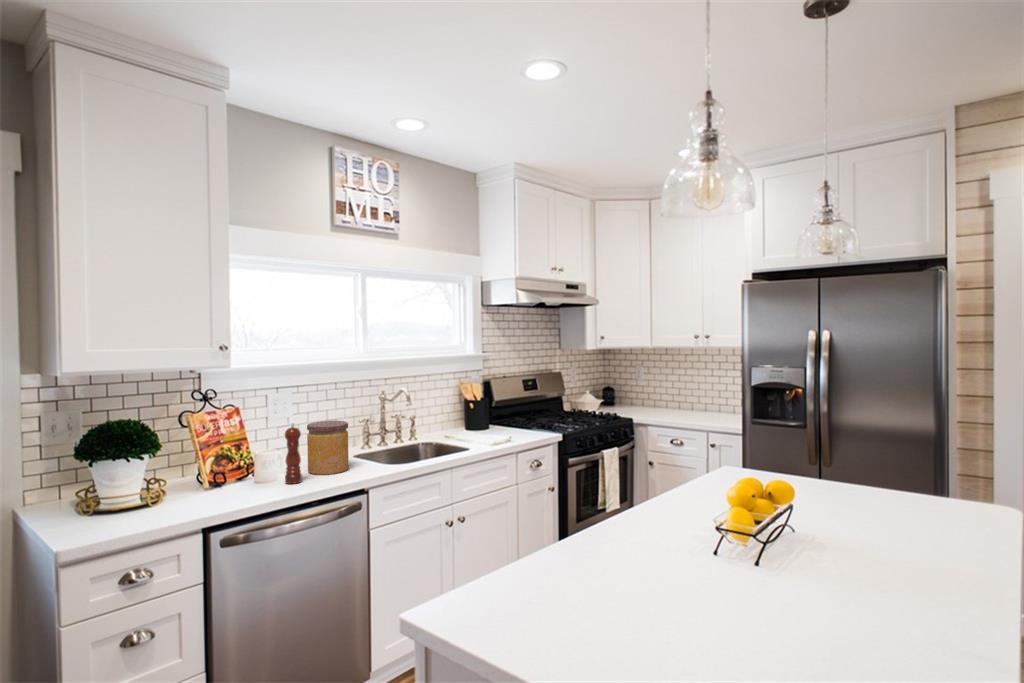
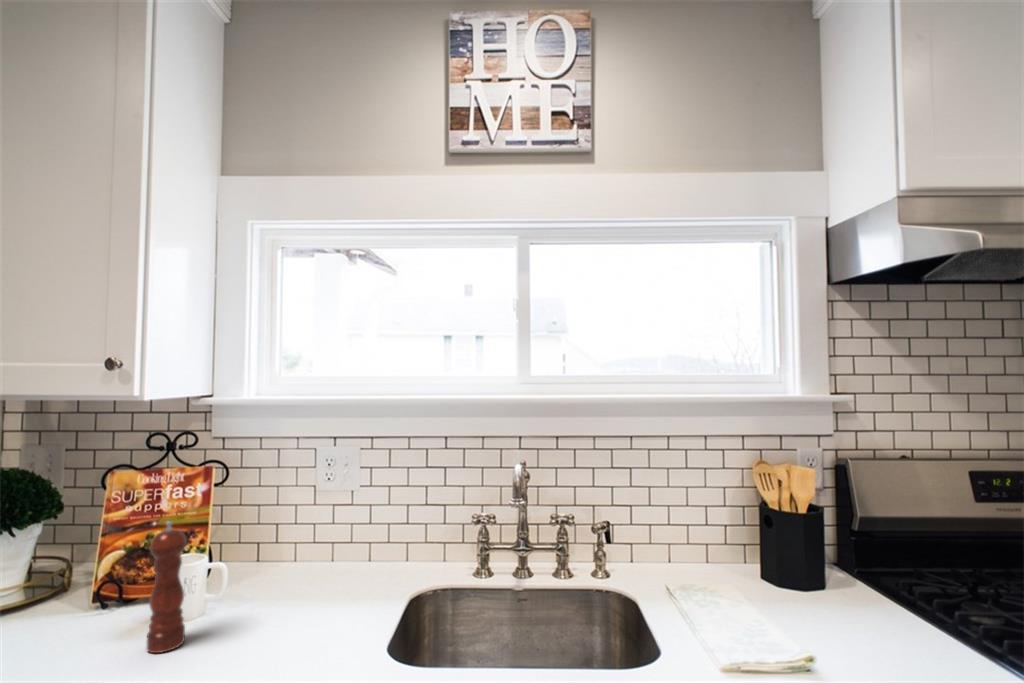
jar: present [307,421,349,475] -> none [242,516,332,647]

